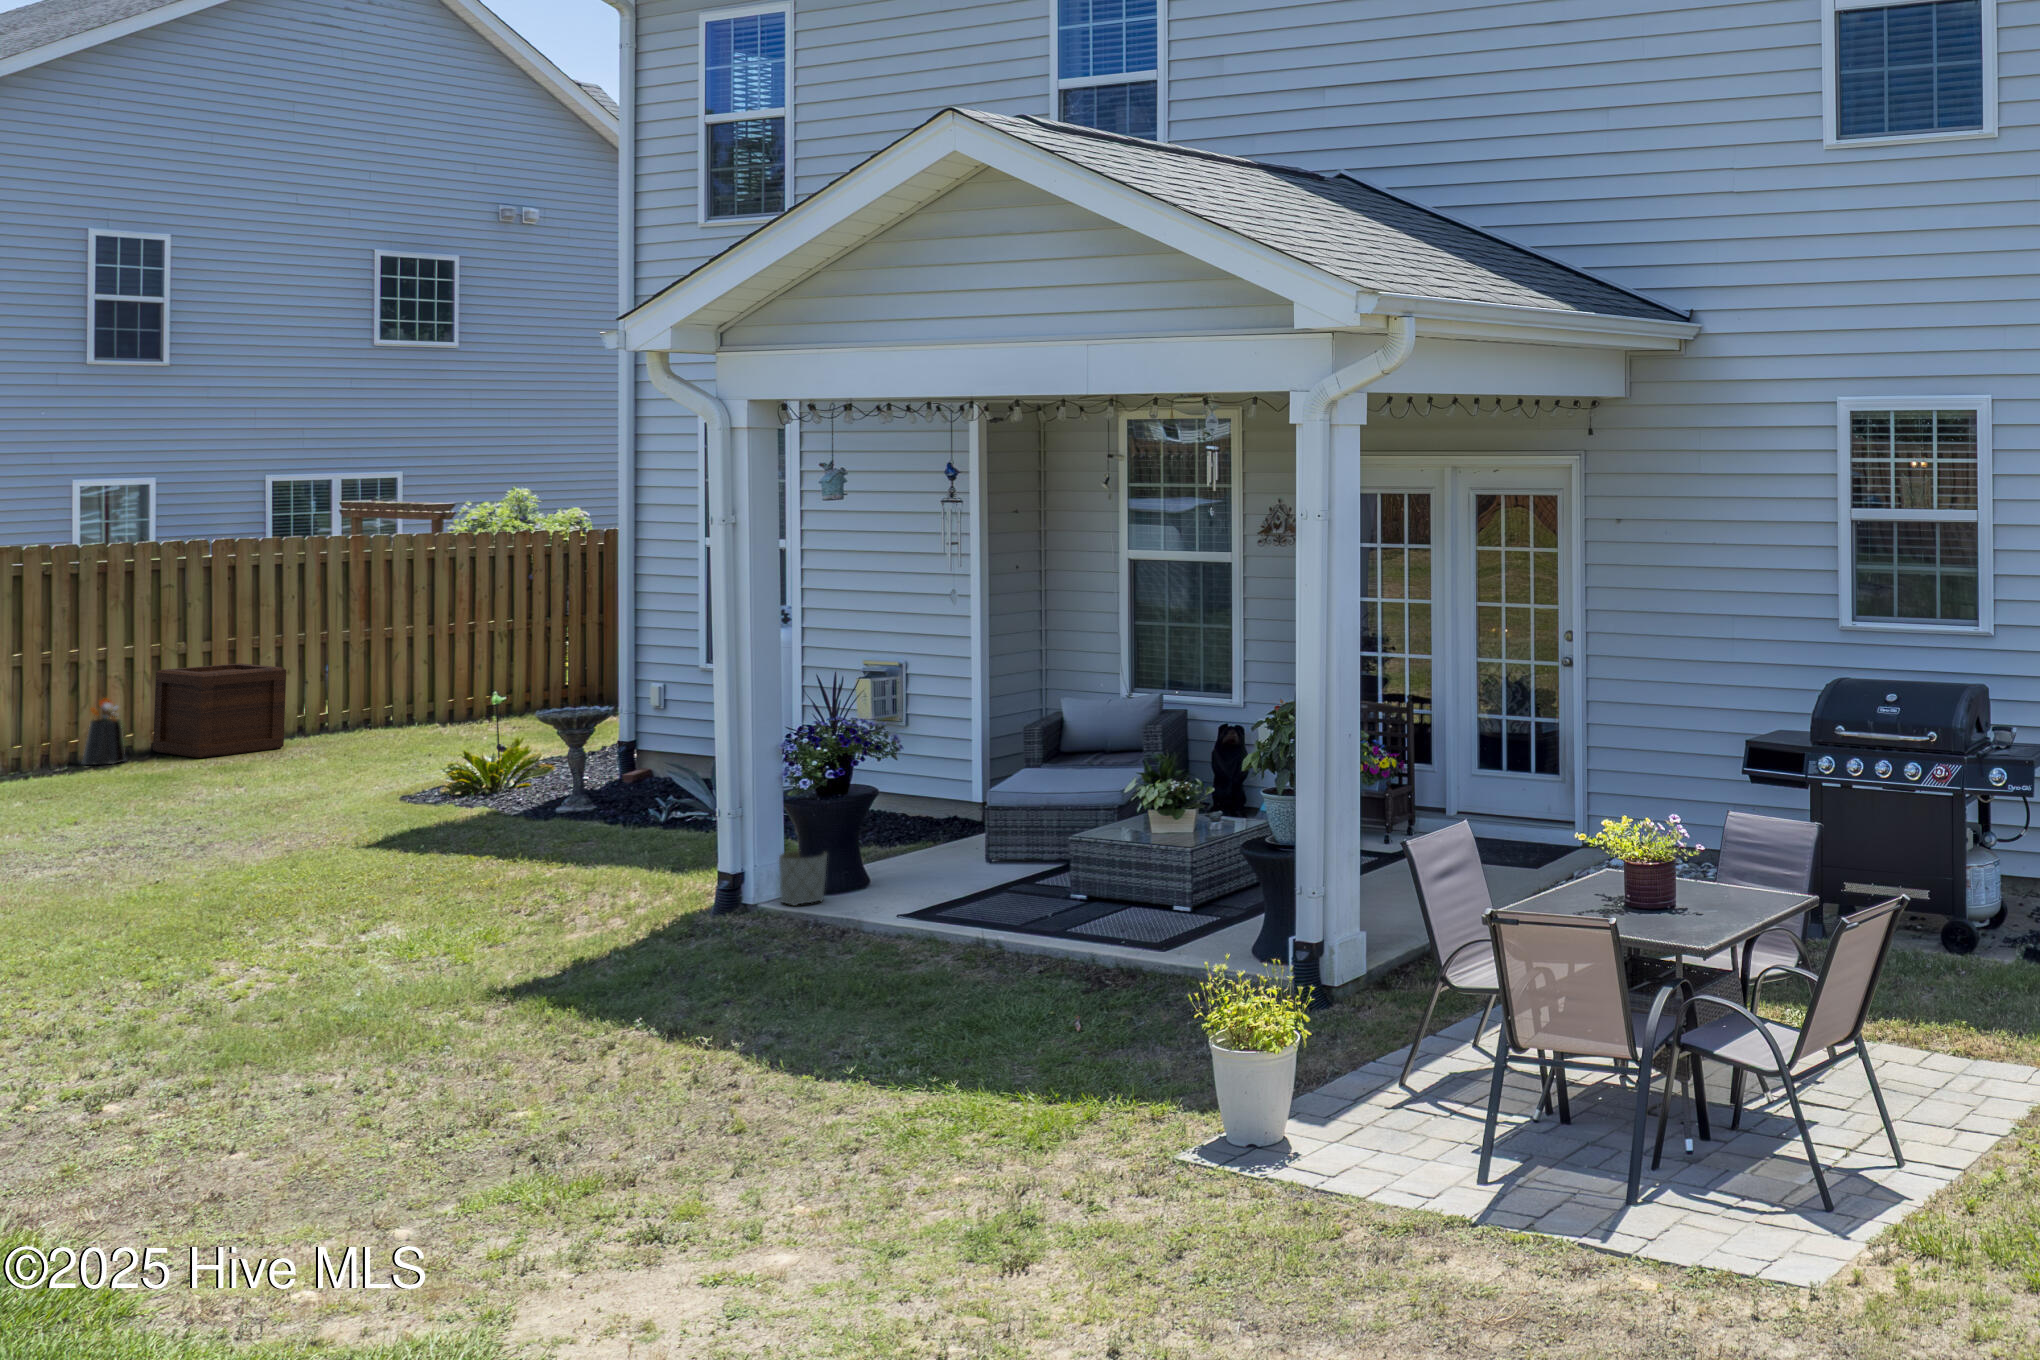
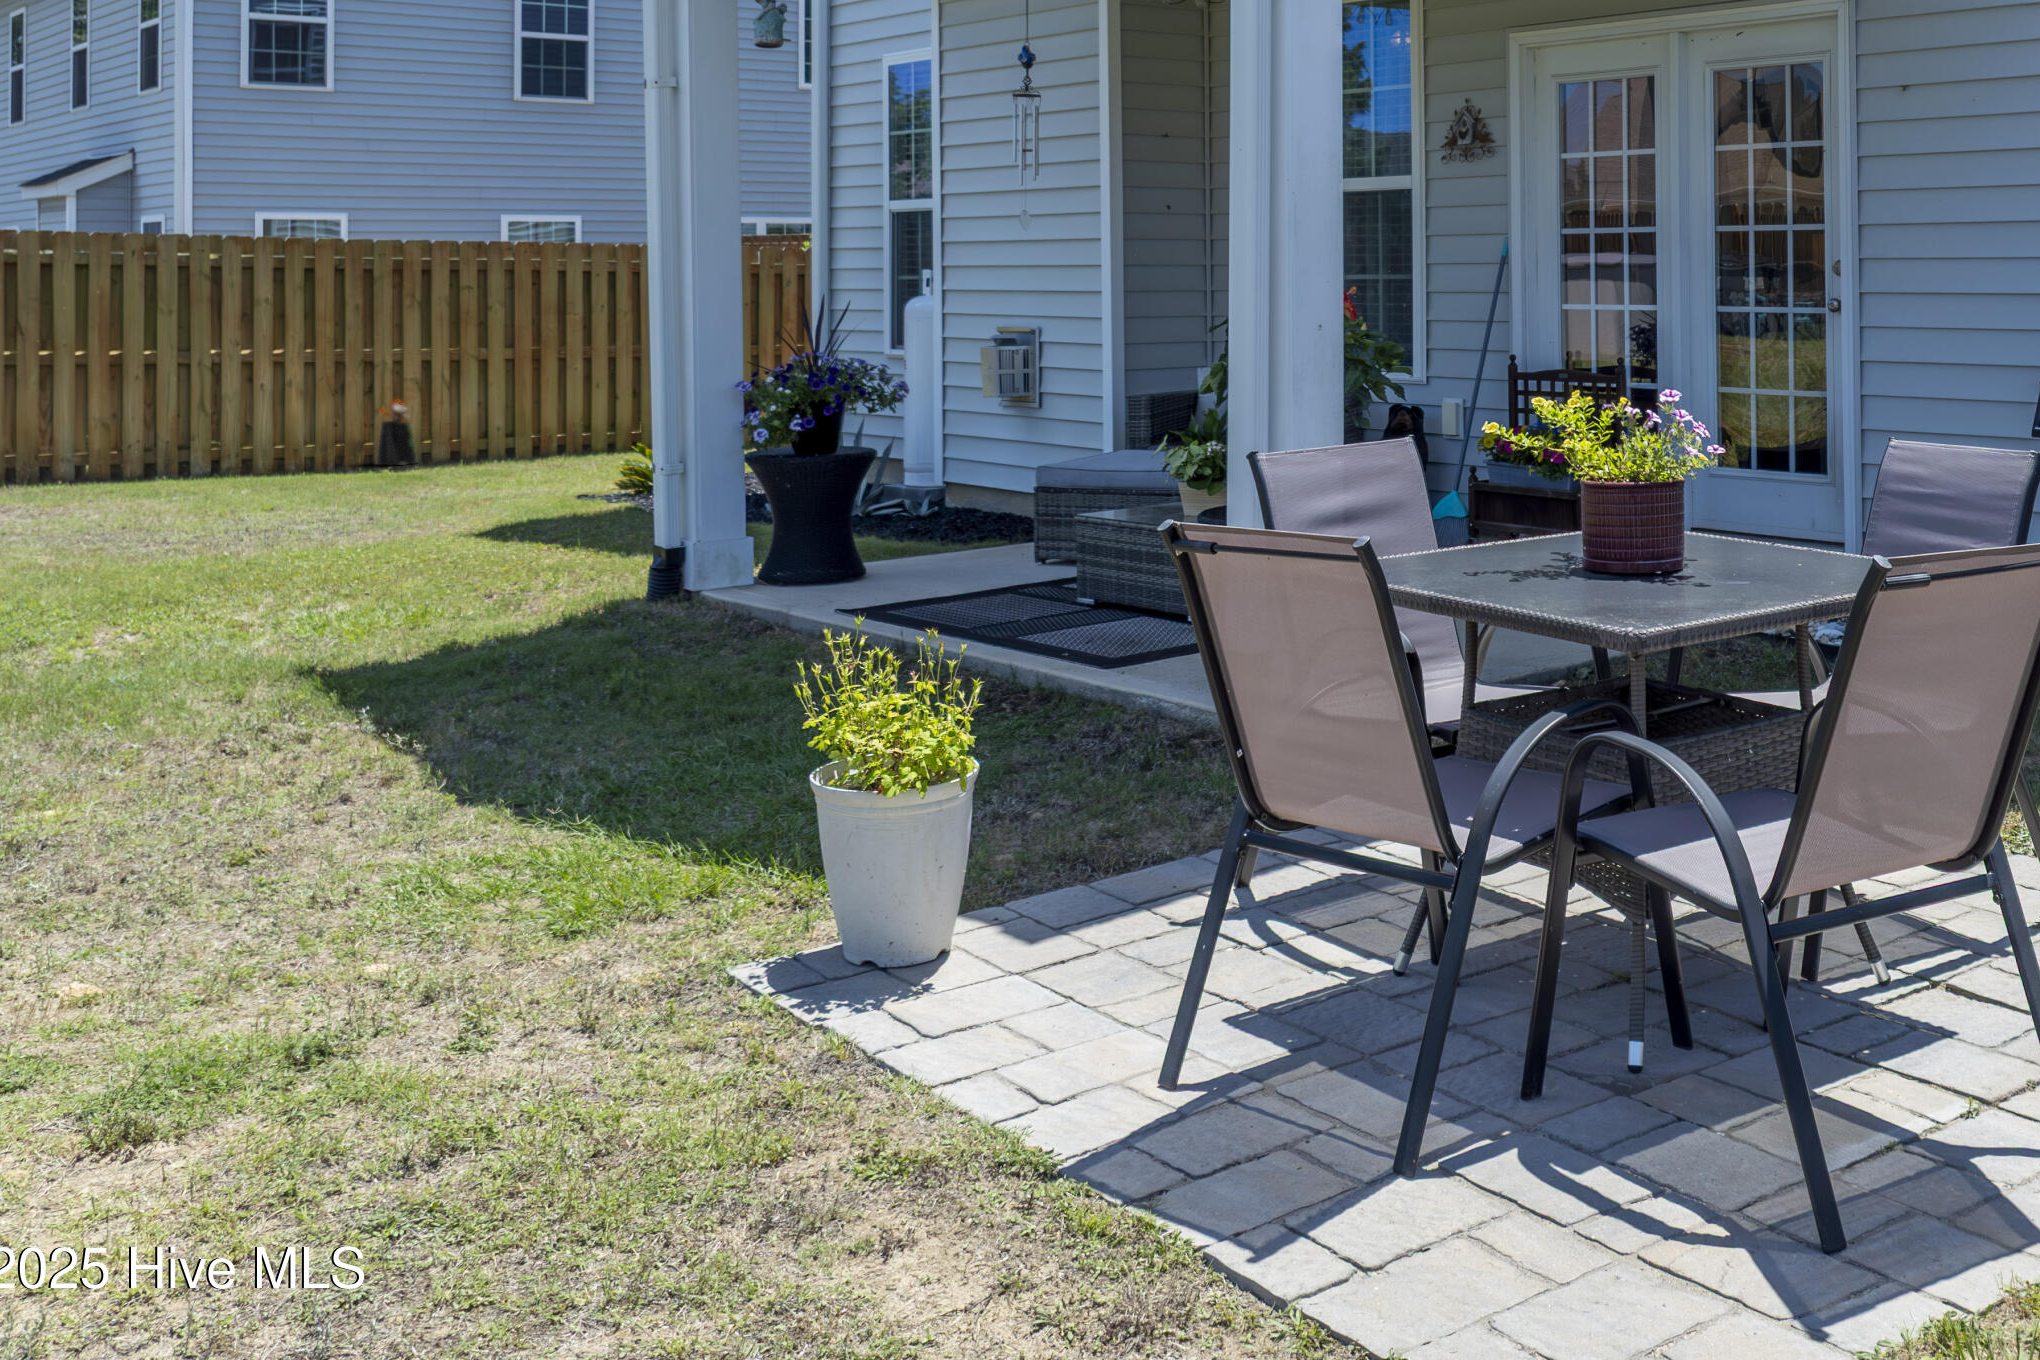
wooden crate: present [153,663,286,758] -> none [451,371,569,462]
planter: present [779,851,827,906] -> none [771,537,831,604]

